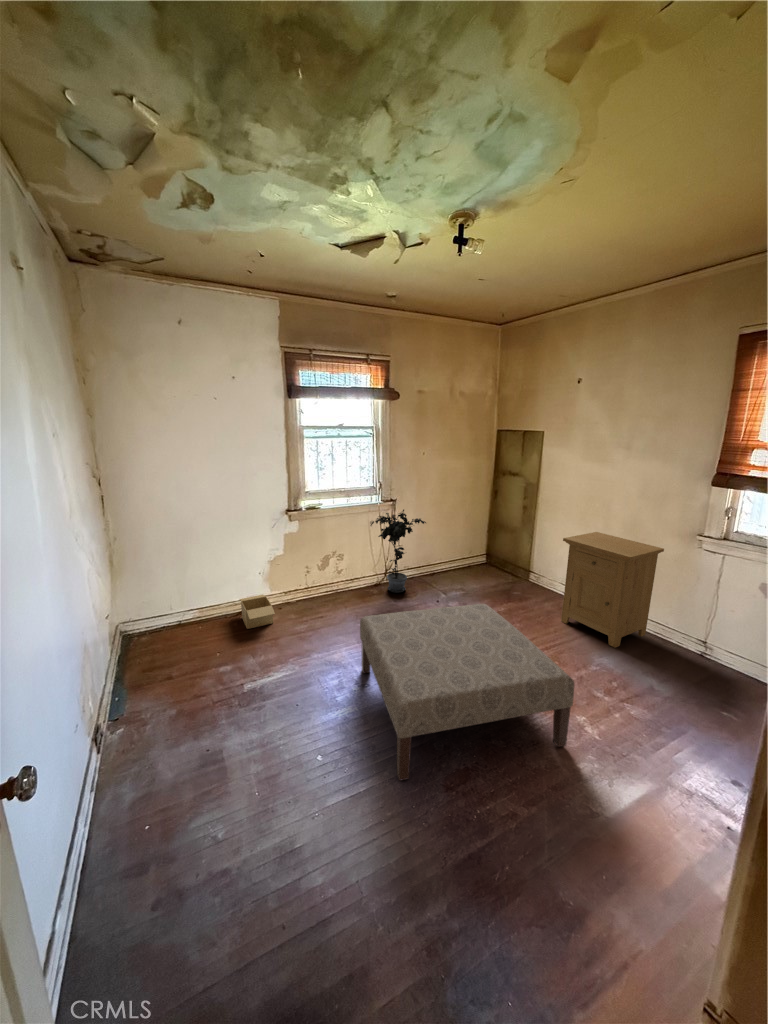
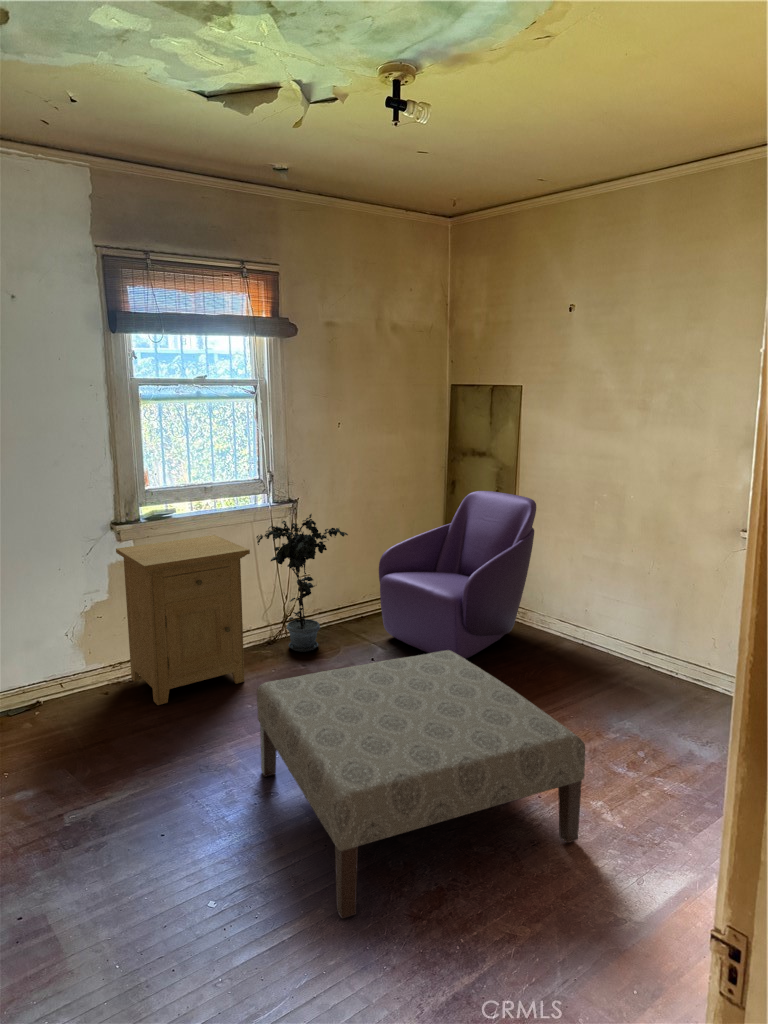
armchair: none [445,498,551,608] -> present [379,491,536,659]
nightstand: present [561,532,664,648] -> present [116,535,250,705]
cardboard box: present [240,595,275,629] -> none [33,670,102,729]

